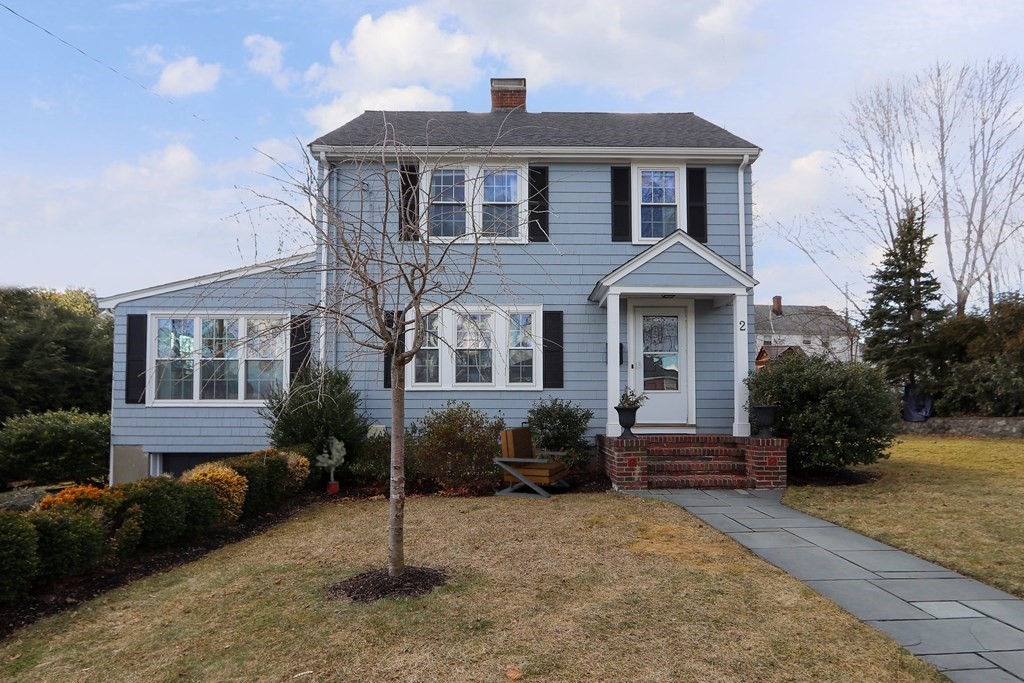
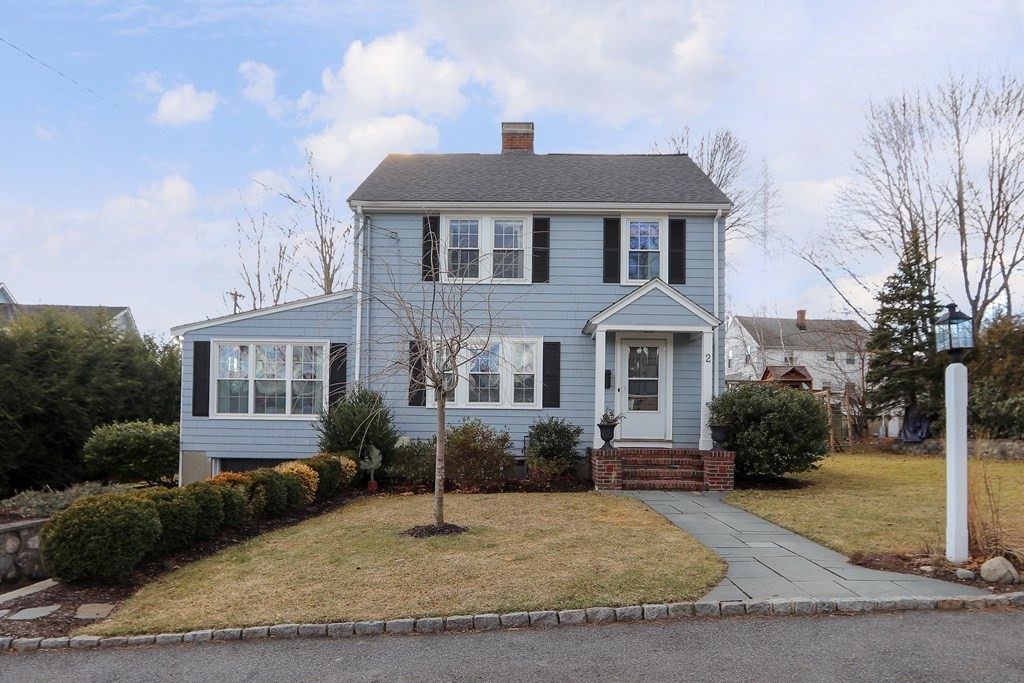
lounge chair: present [493,426,569,498] -> none [500,439,561,495]

